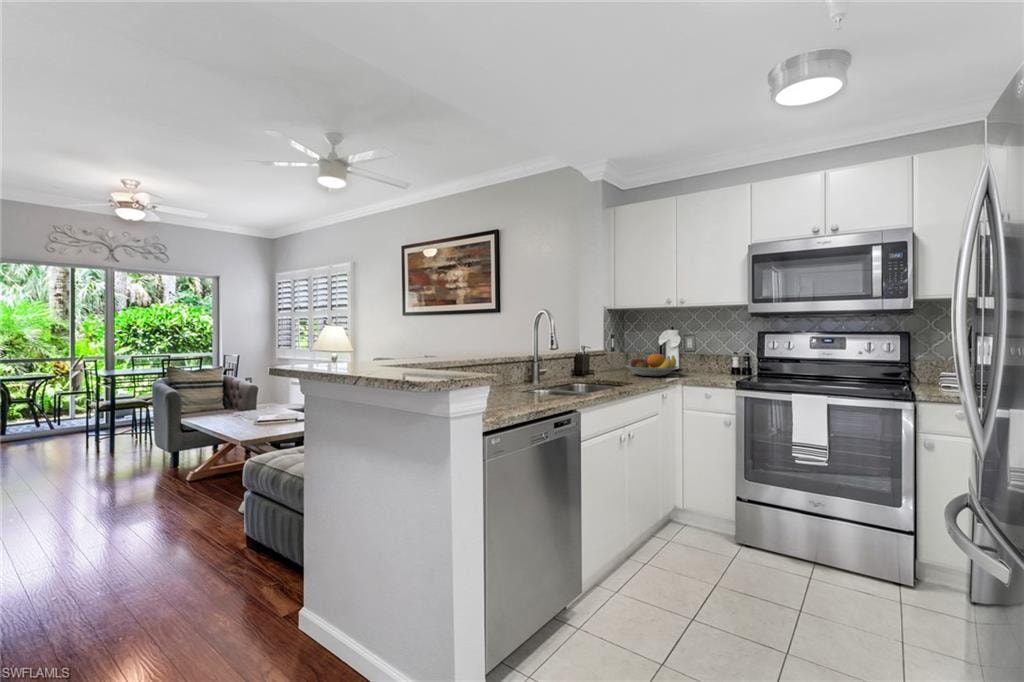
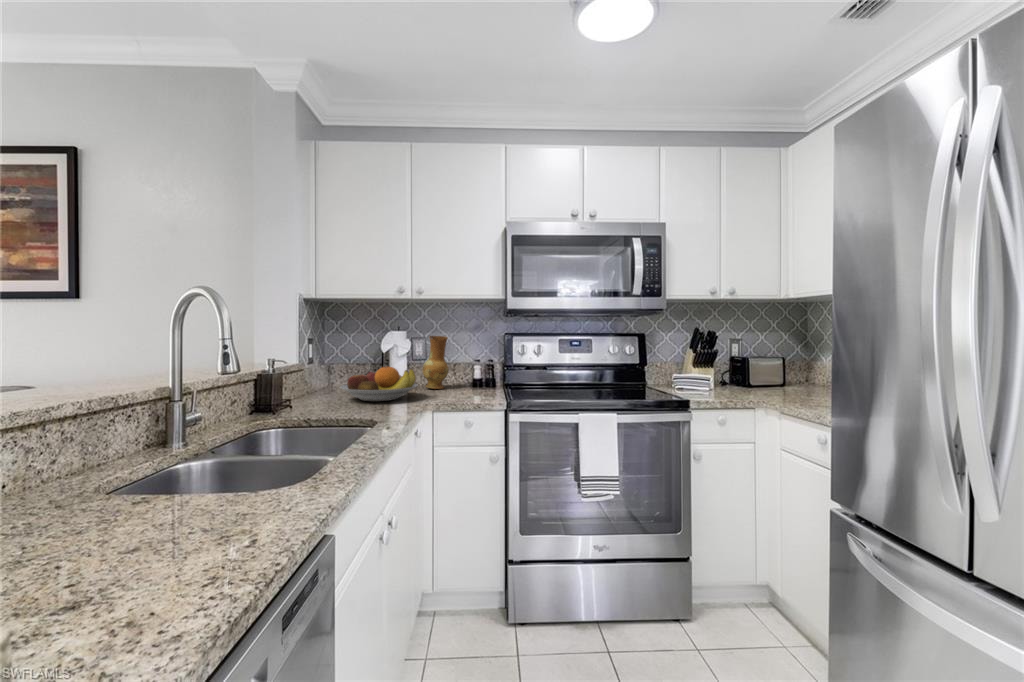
ceramic jug: none [689,333,709,373] -> present [422,336,448,389]

